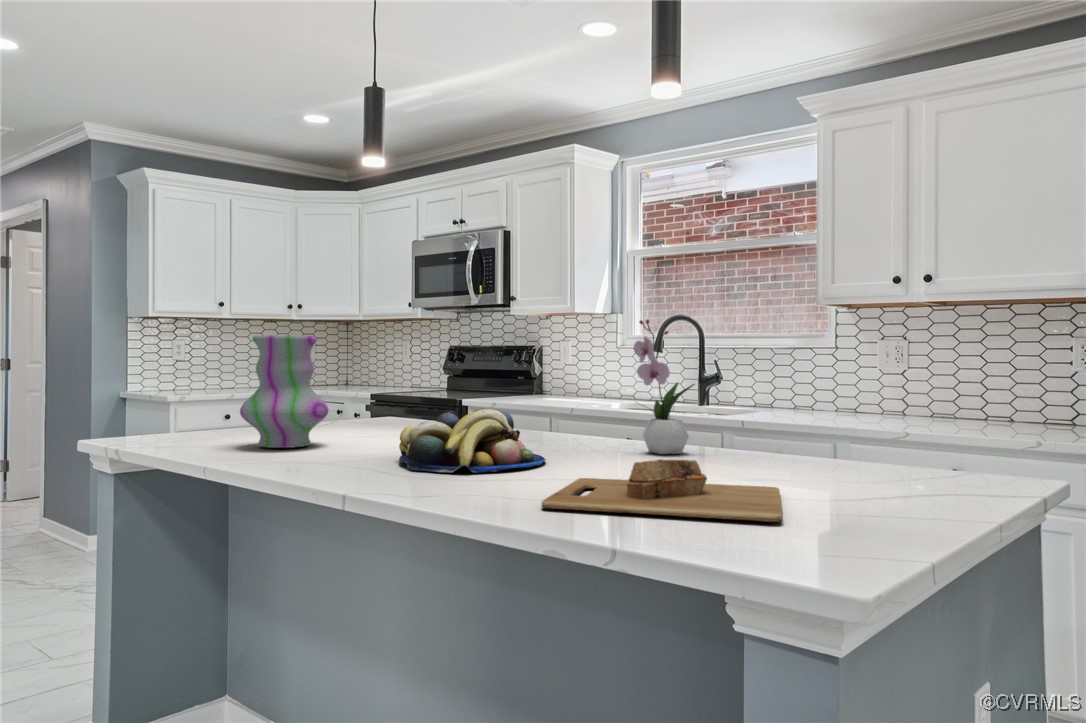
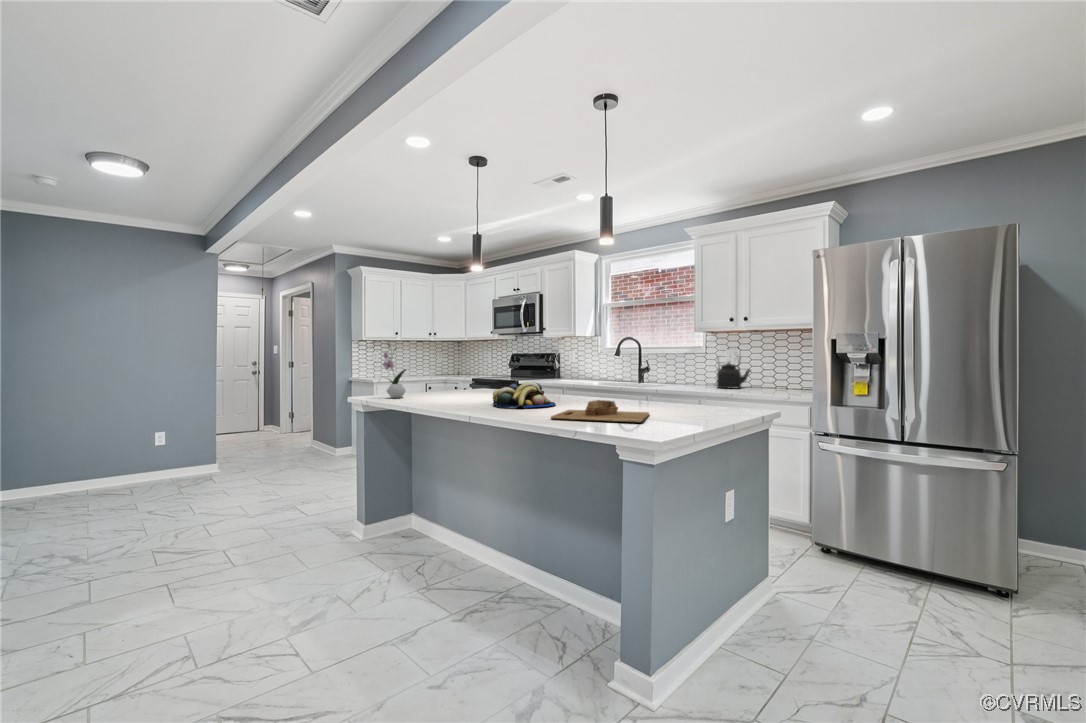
flower arrangement: present [634,320,694,454] -> present [383,344,406,398]
vase: present [240,335,329,448] -> none [422,351,460,400]
kettle: none [864,353,933,420] -> present [717,360,750,389]

